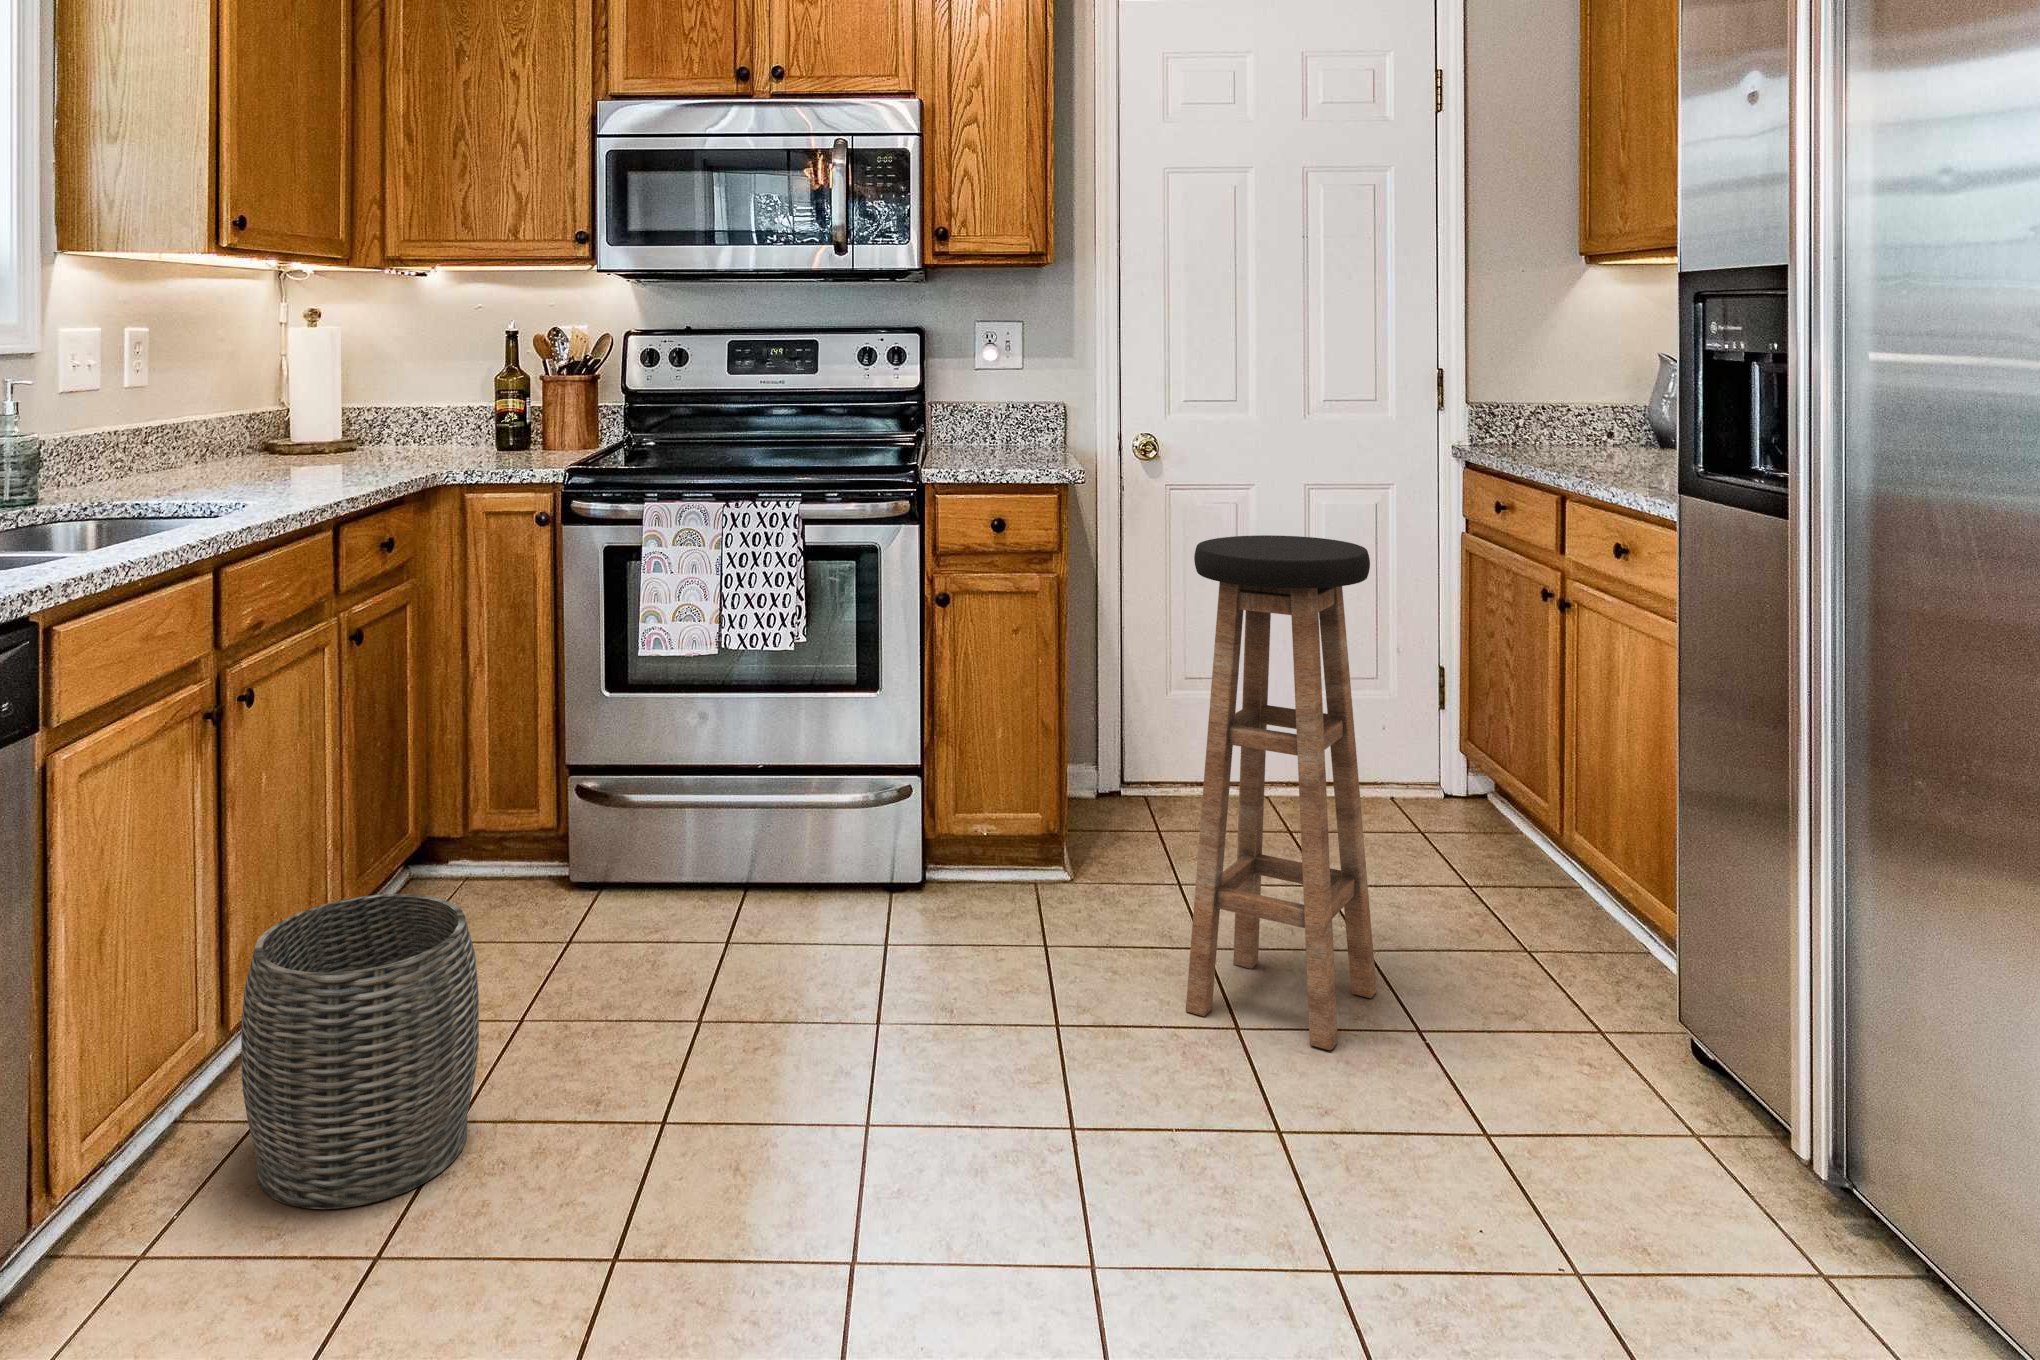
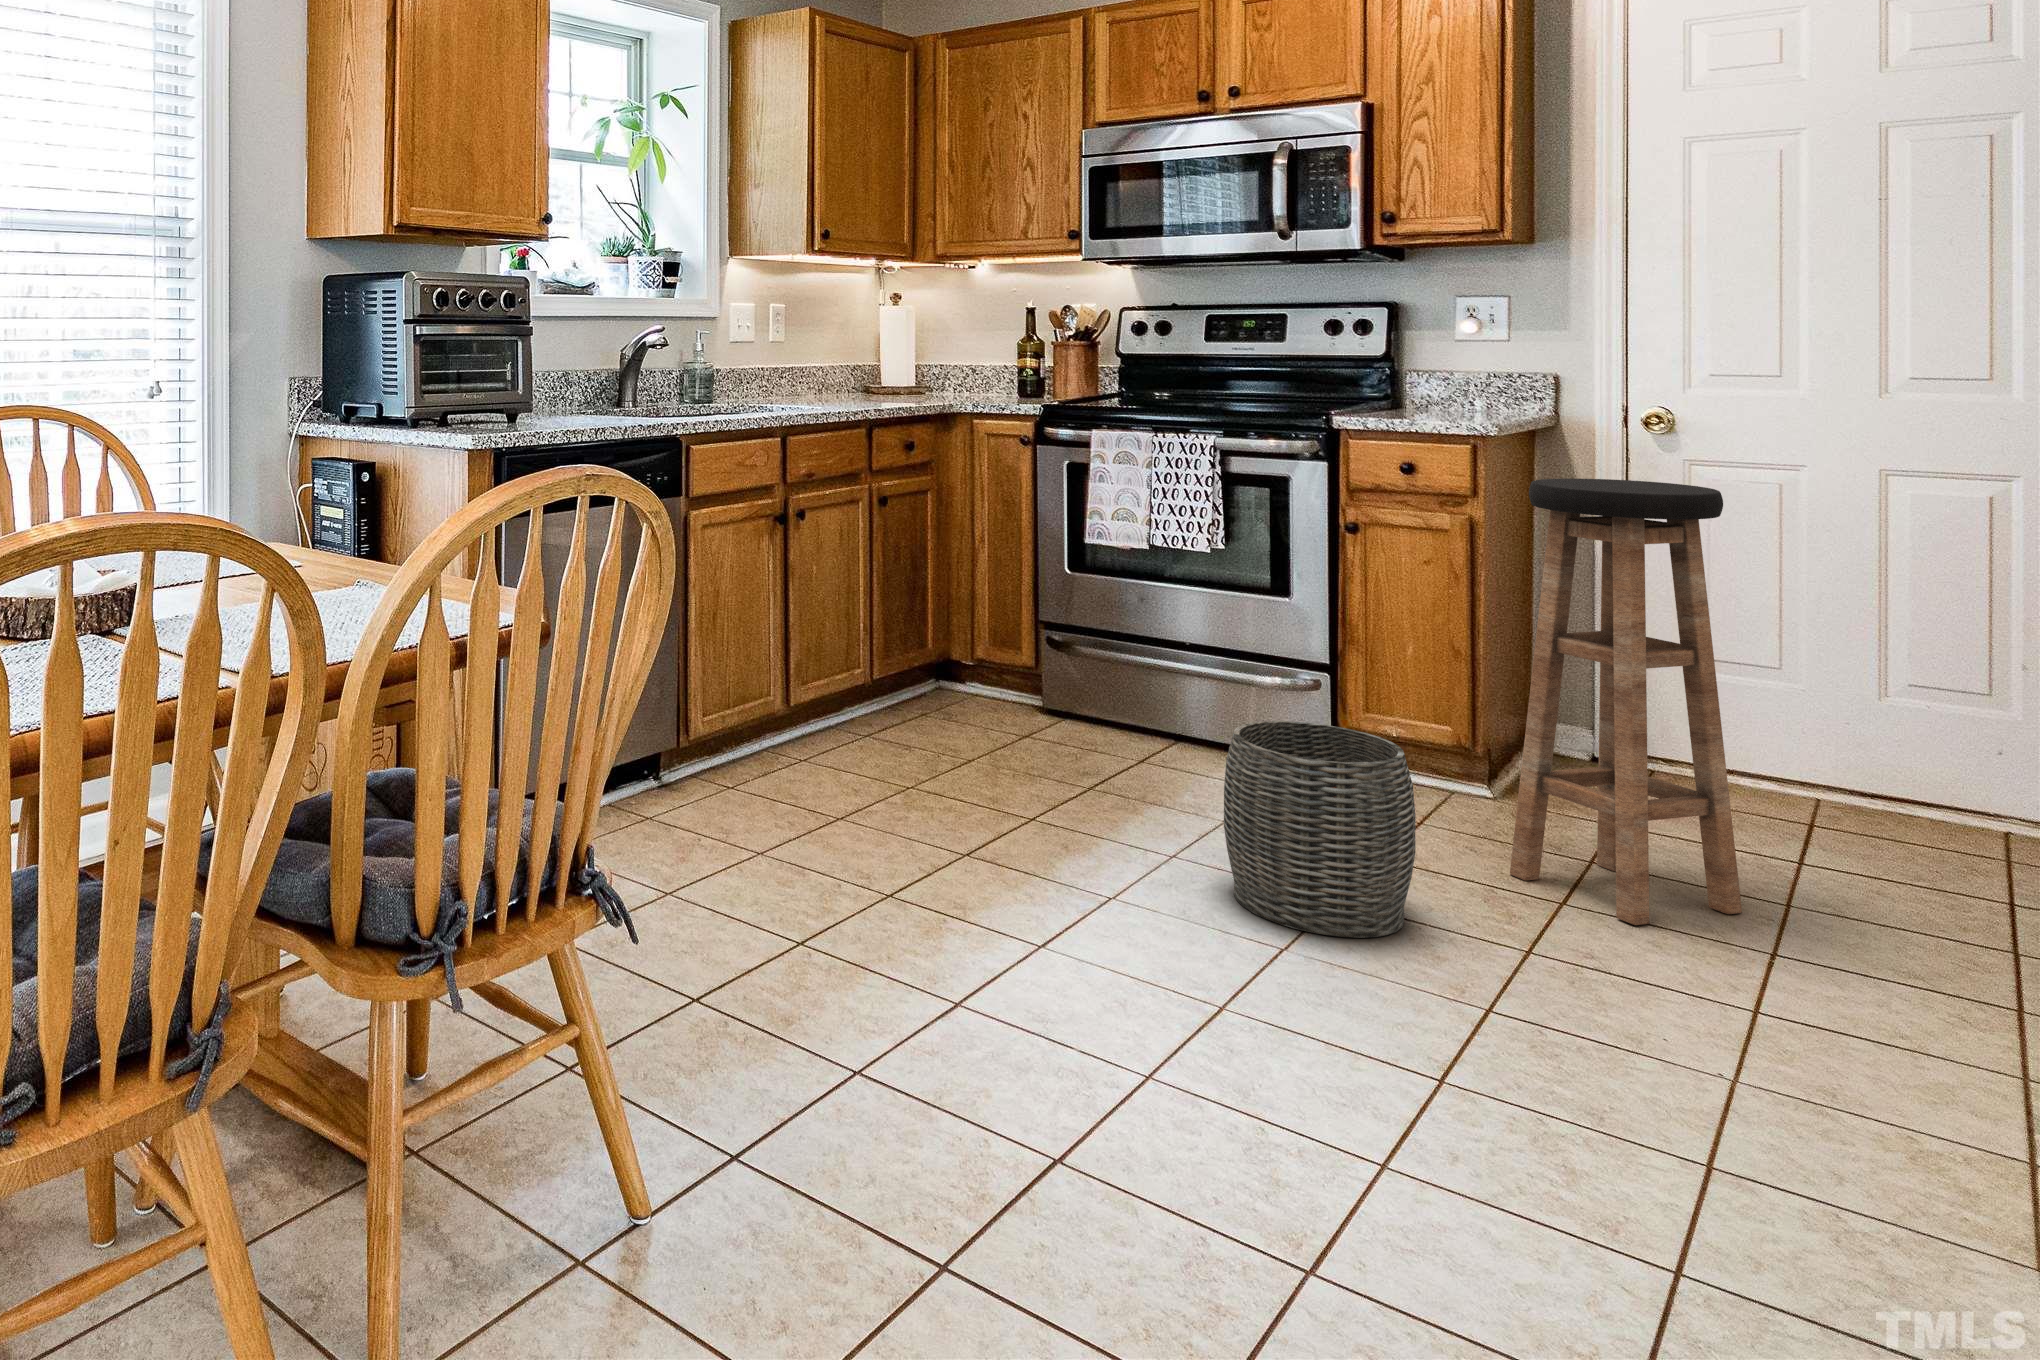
woven basket: present [241,894,479,1209] -> present [1224,721,1416,938]

